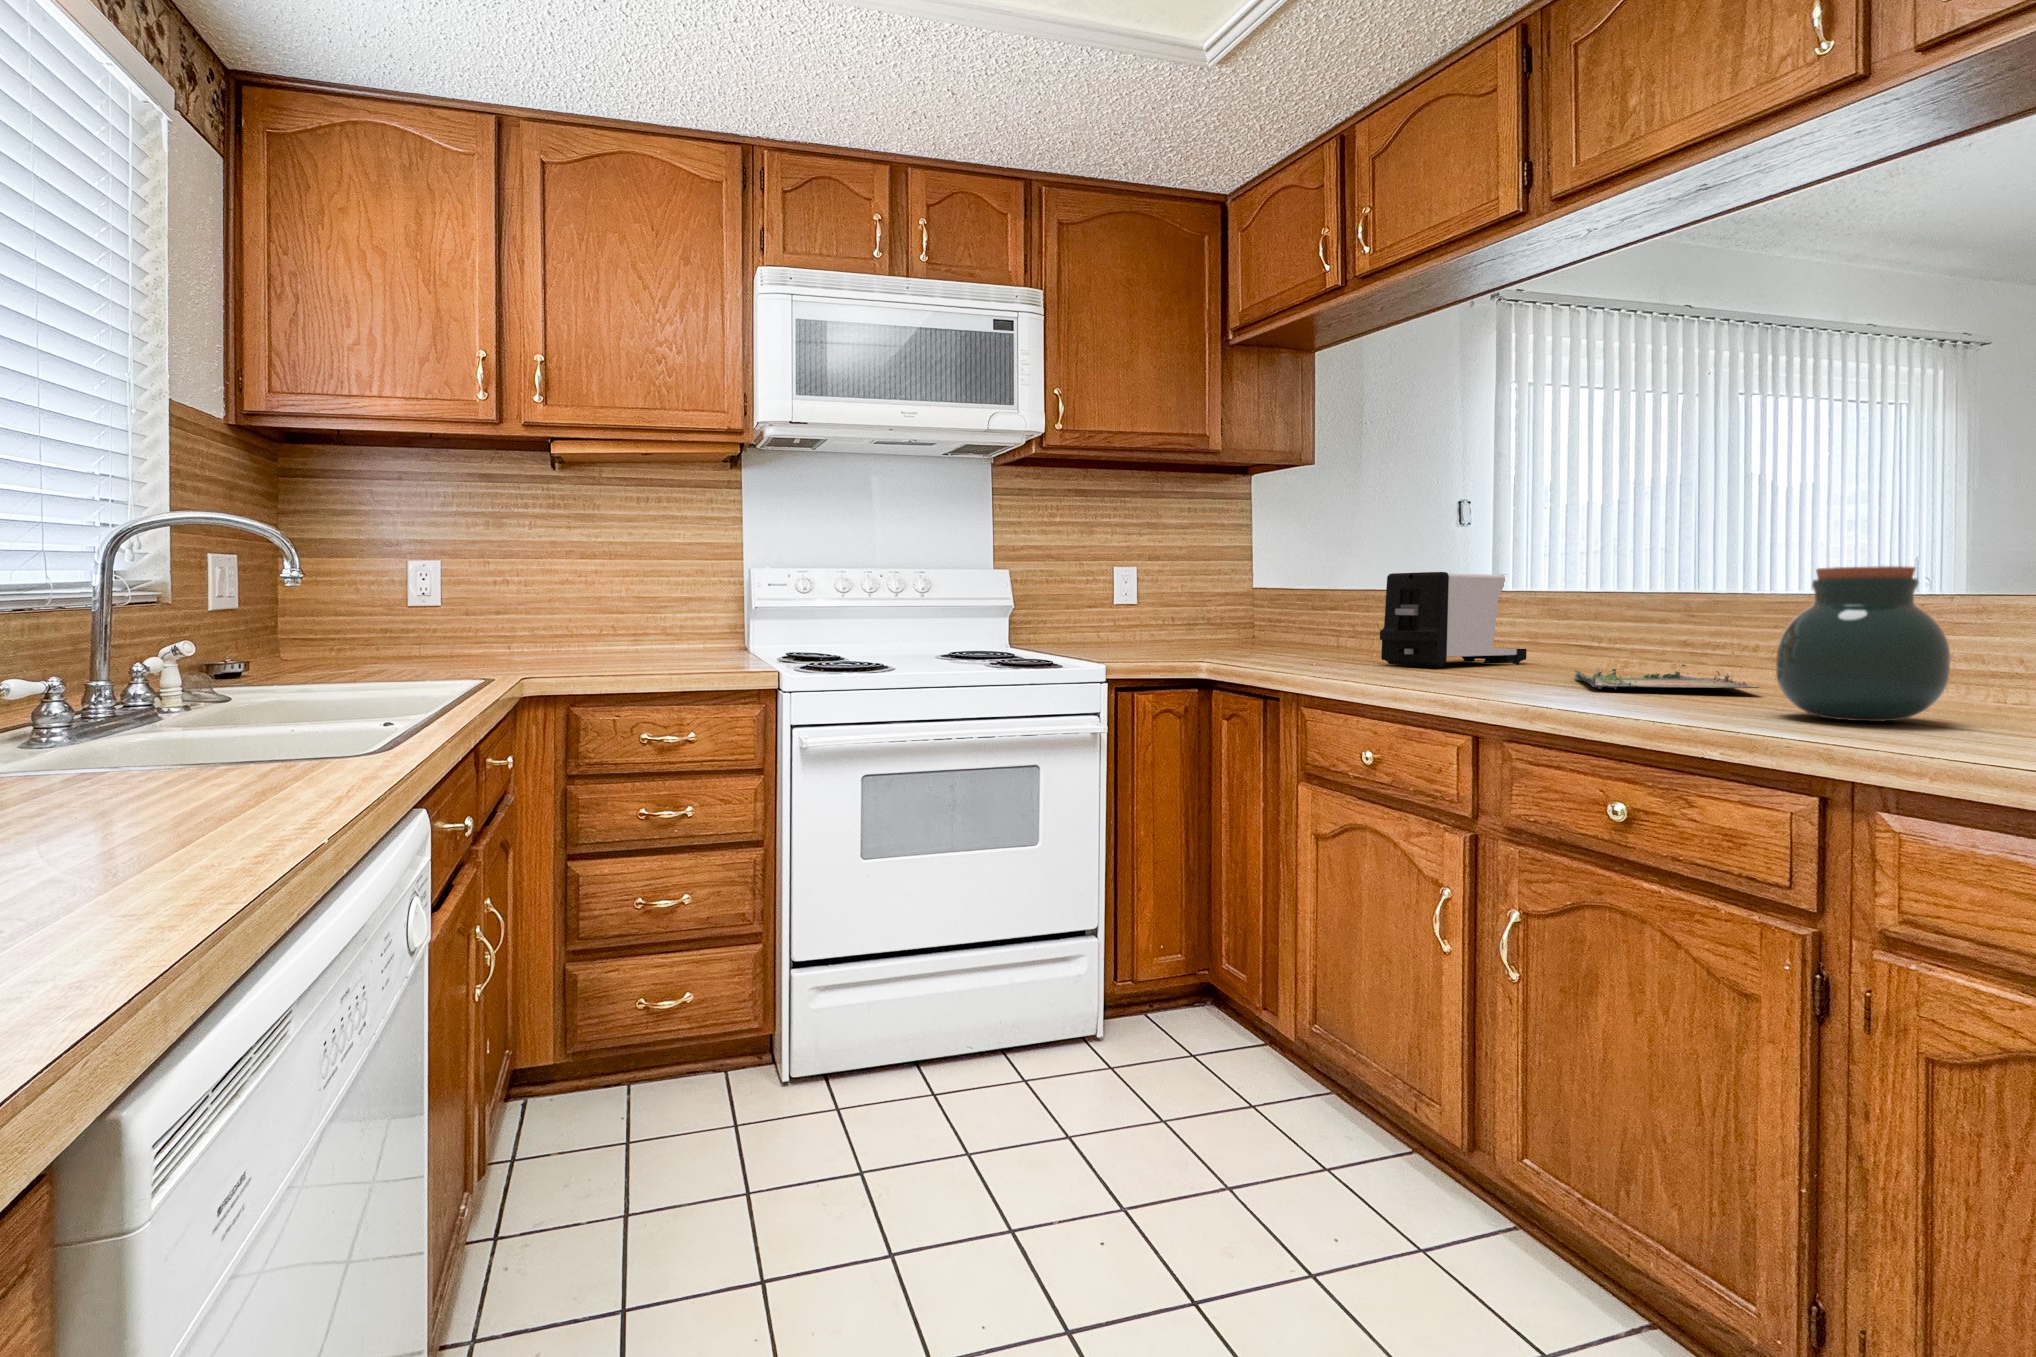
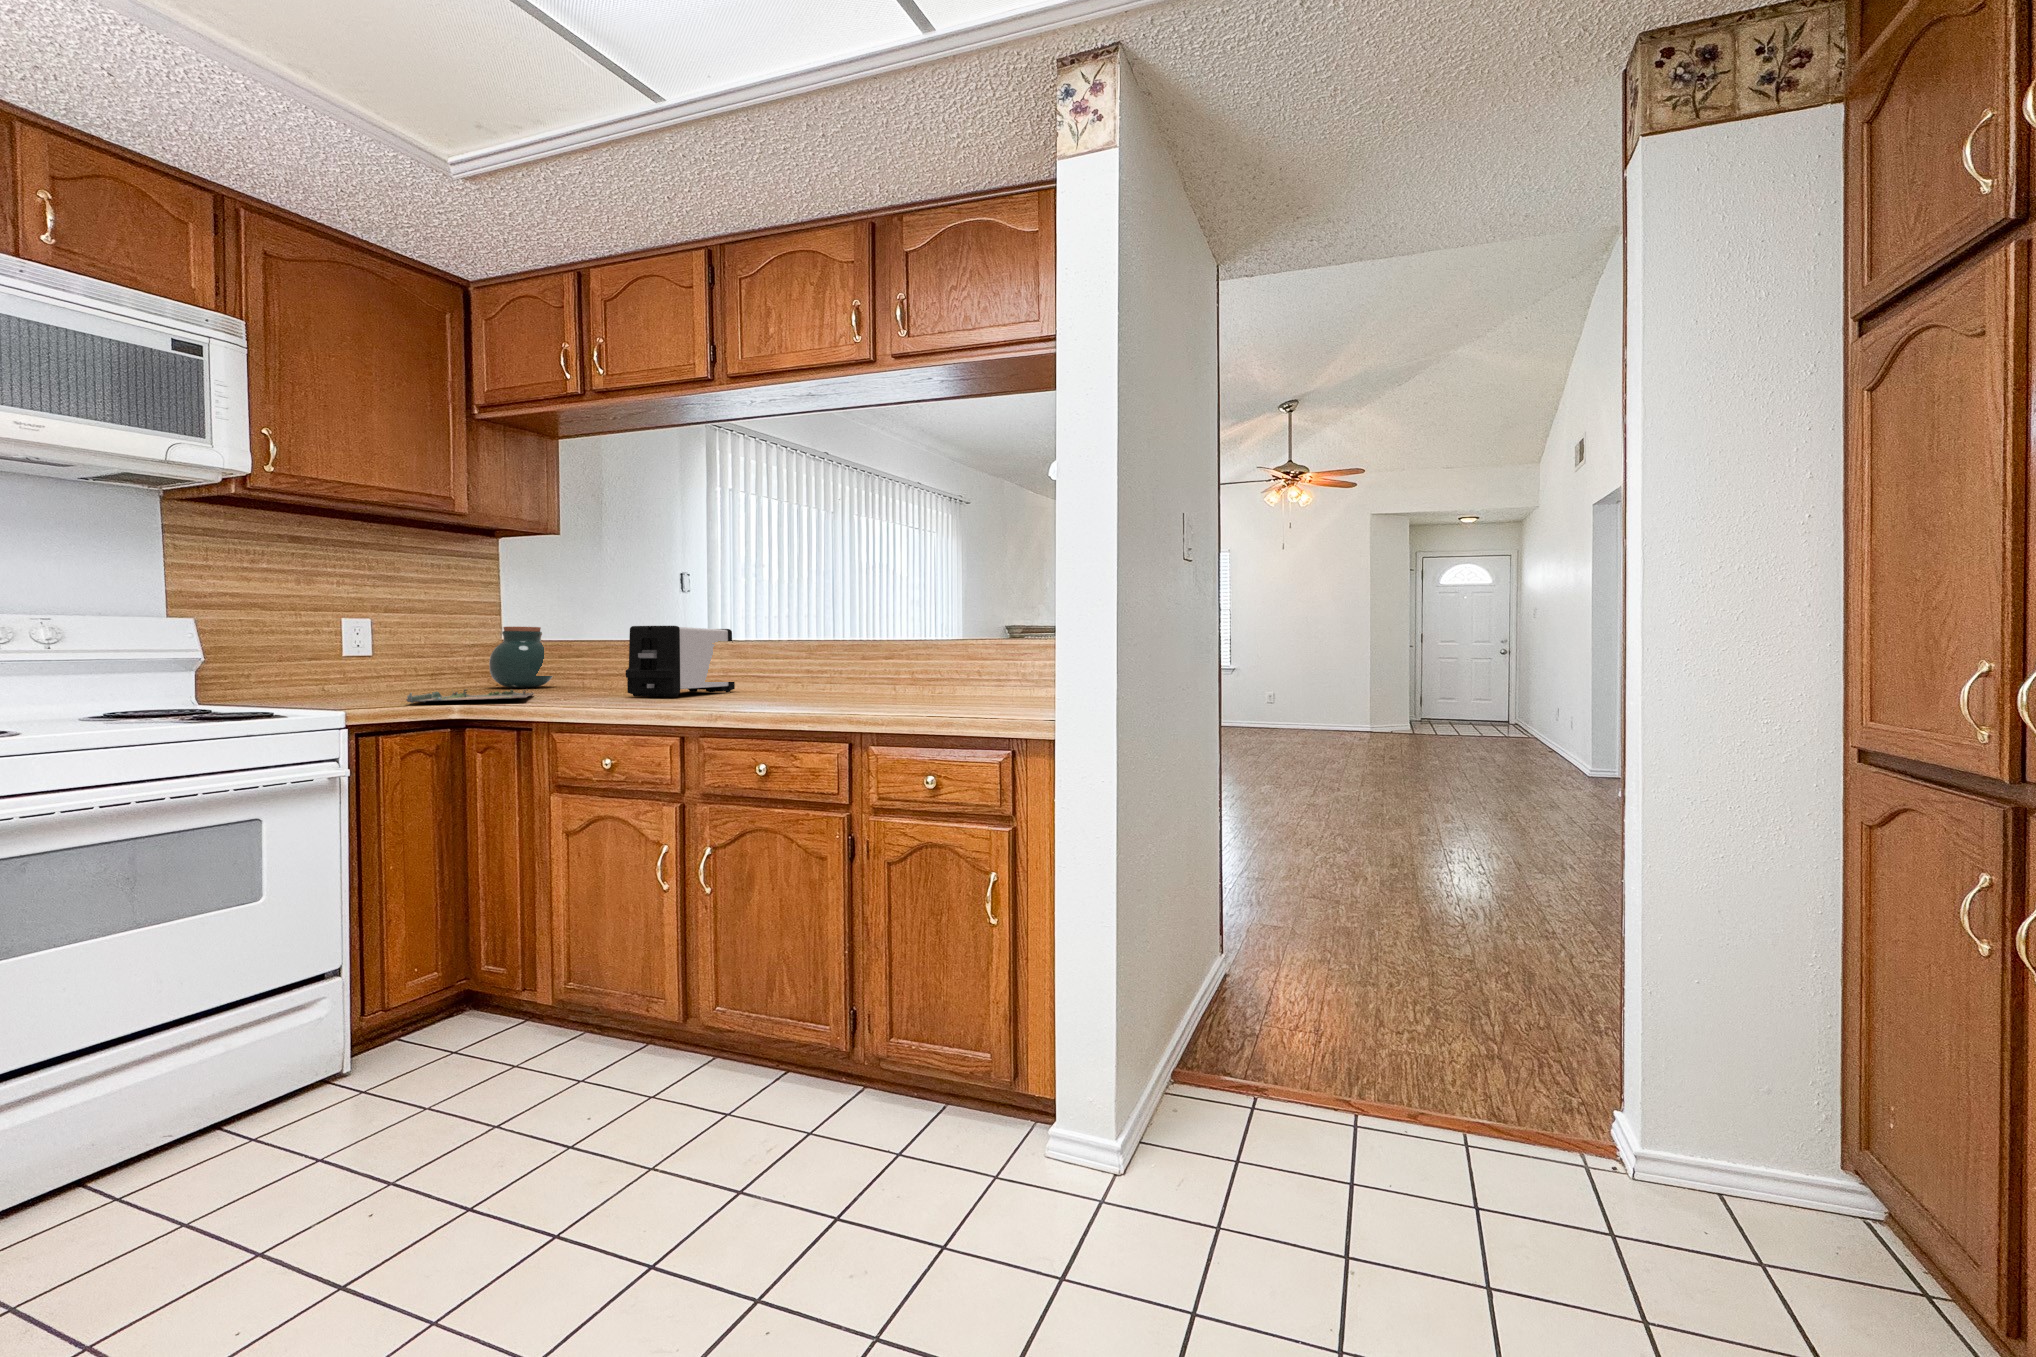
jar: present [1776,566,1950,721] -> present [489,627,553,688]
tray: present [1574,664,1761,689] -> present [406,685,534,703]

